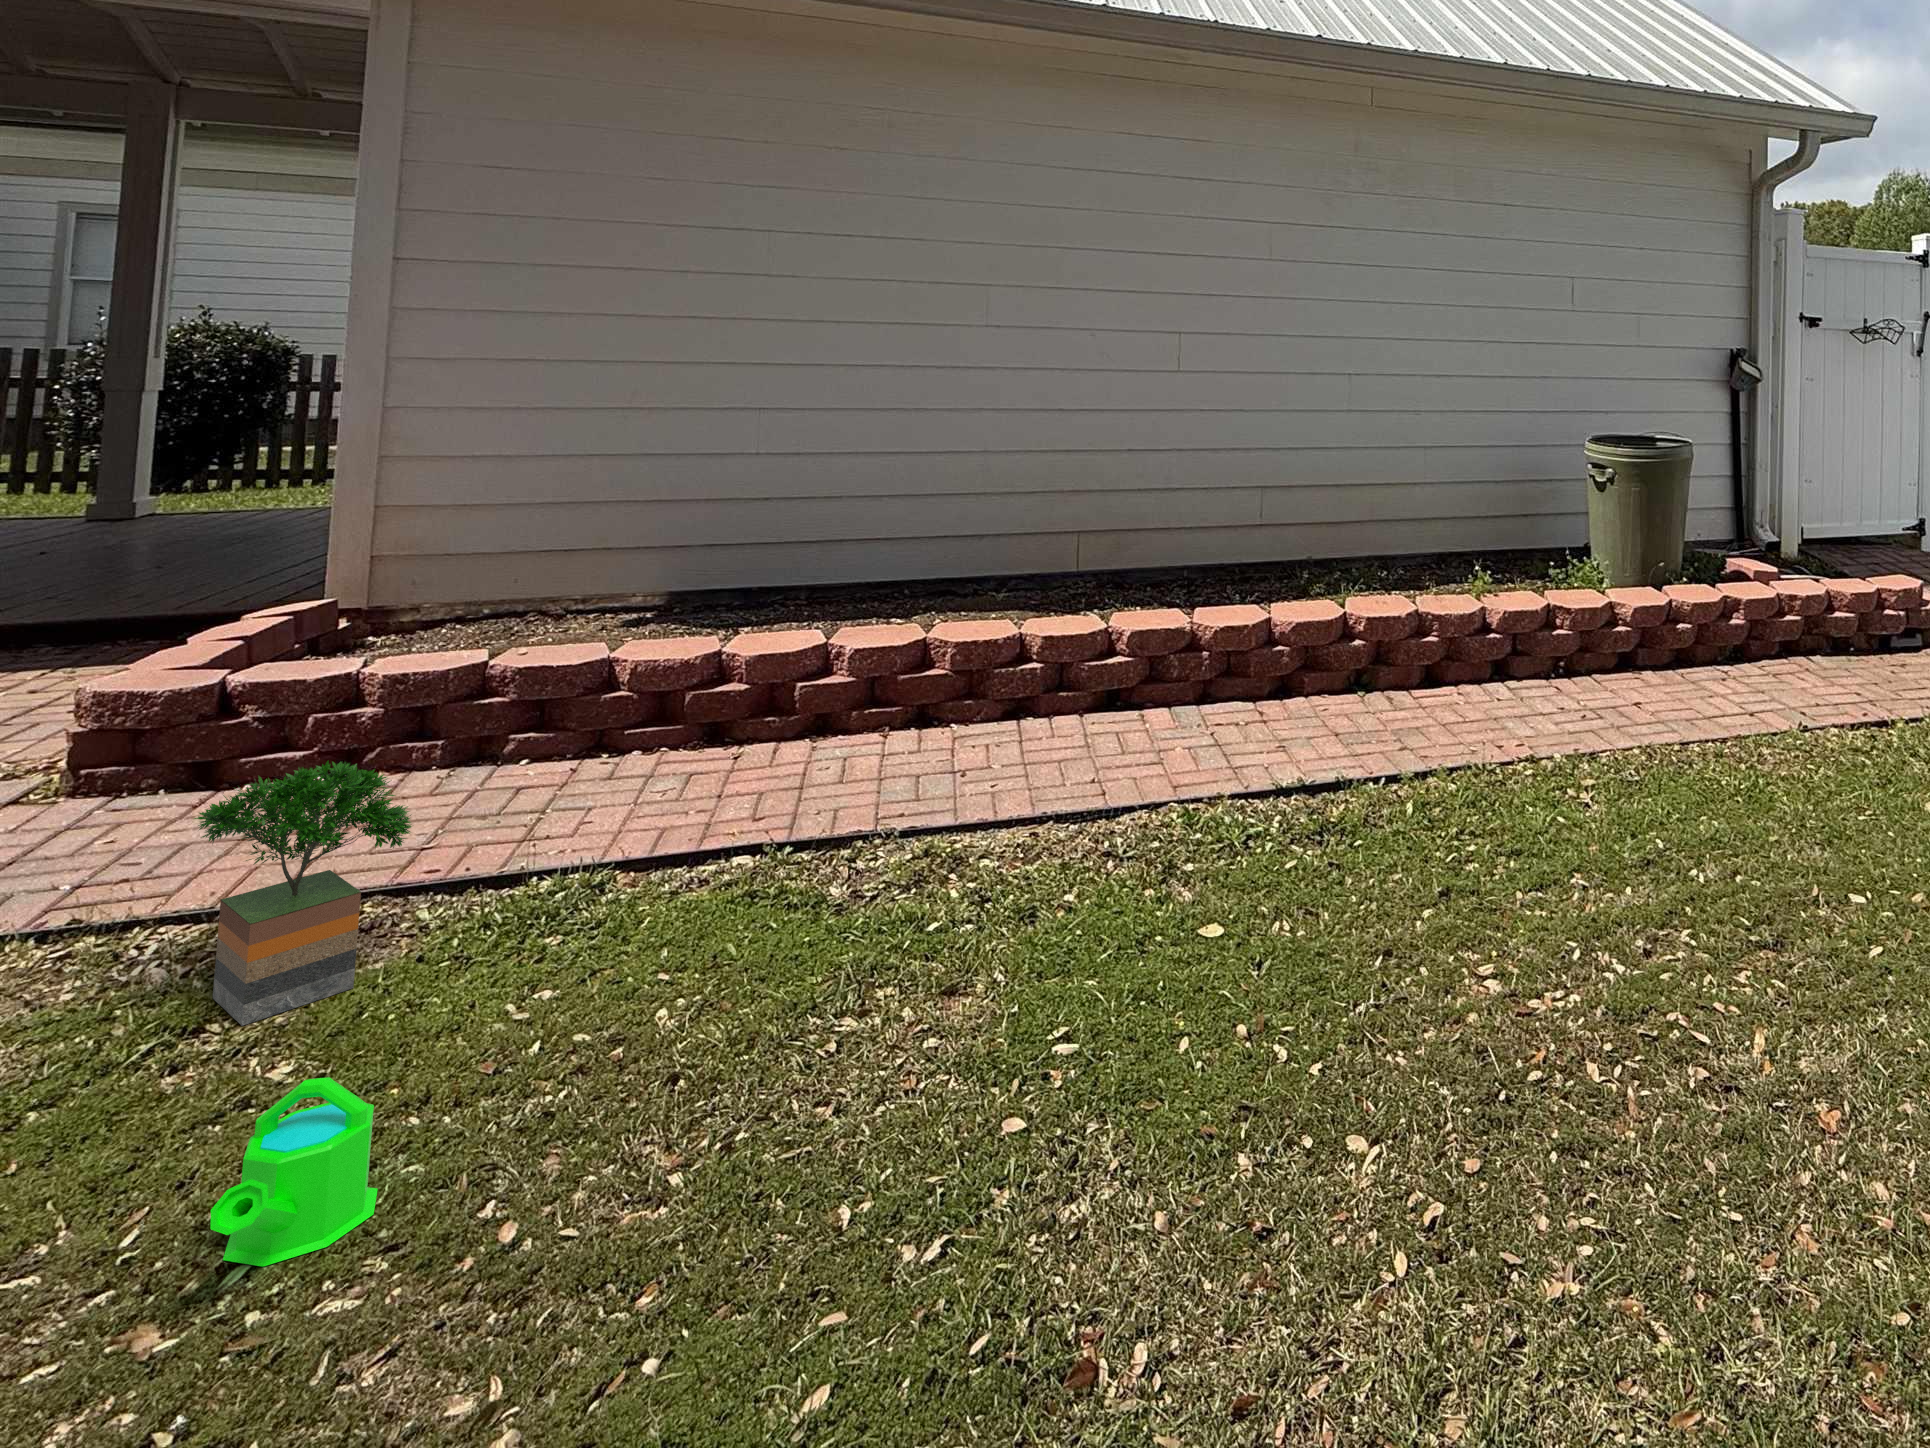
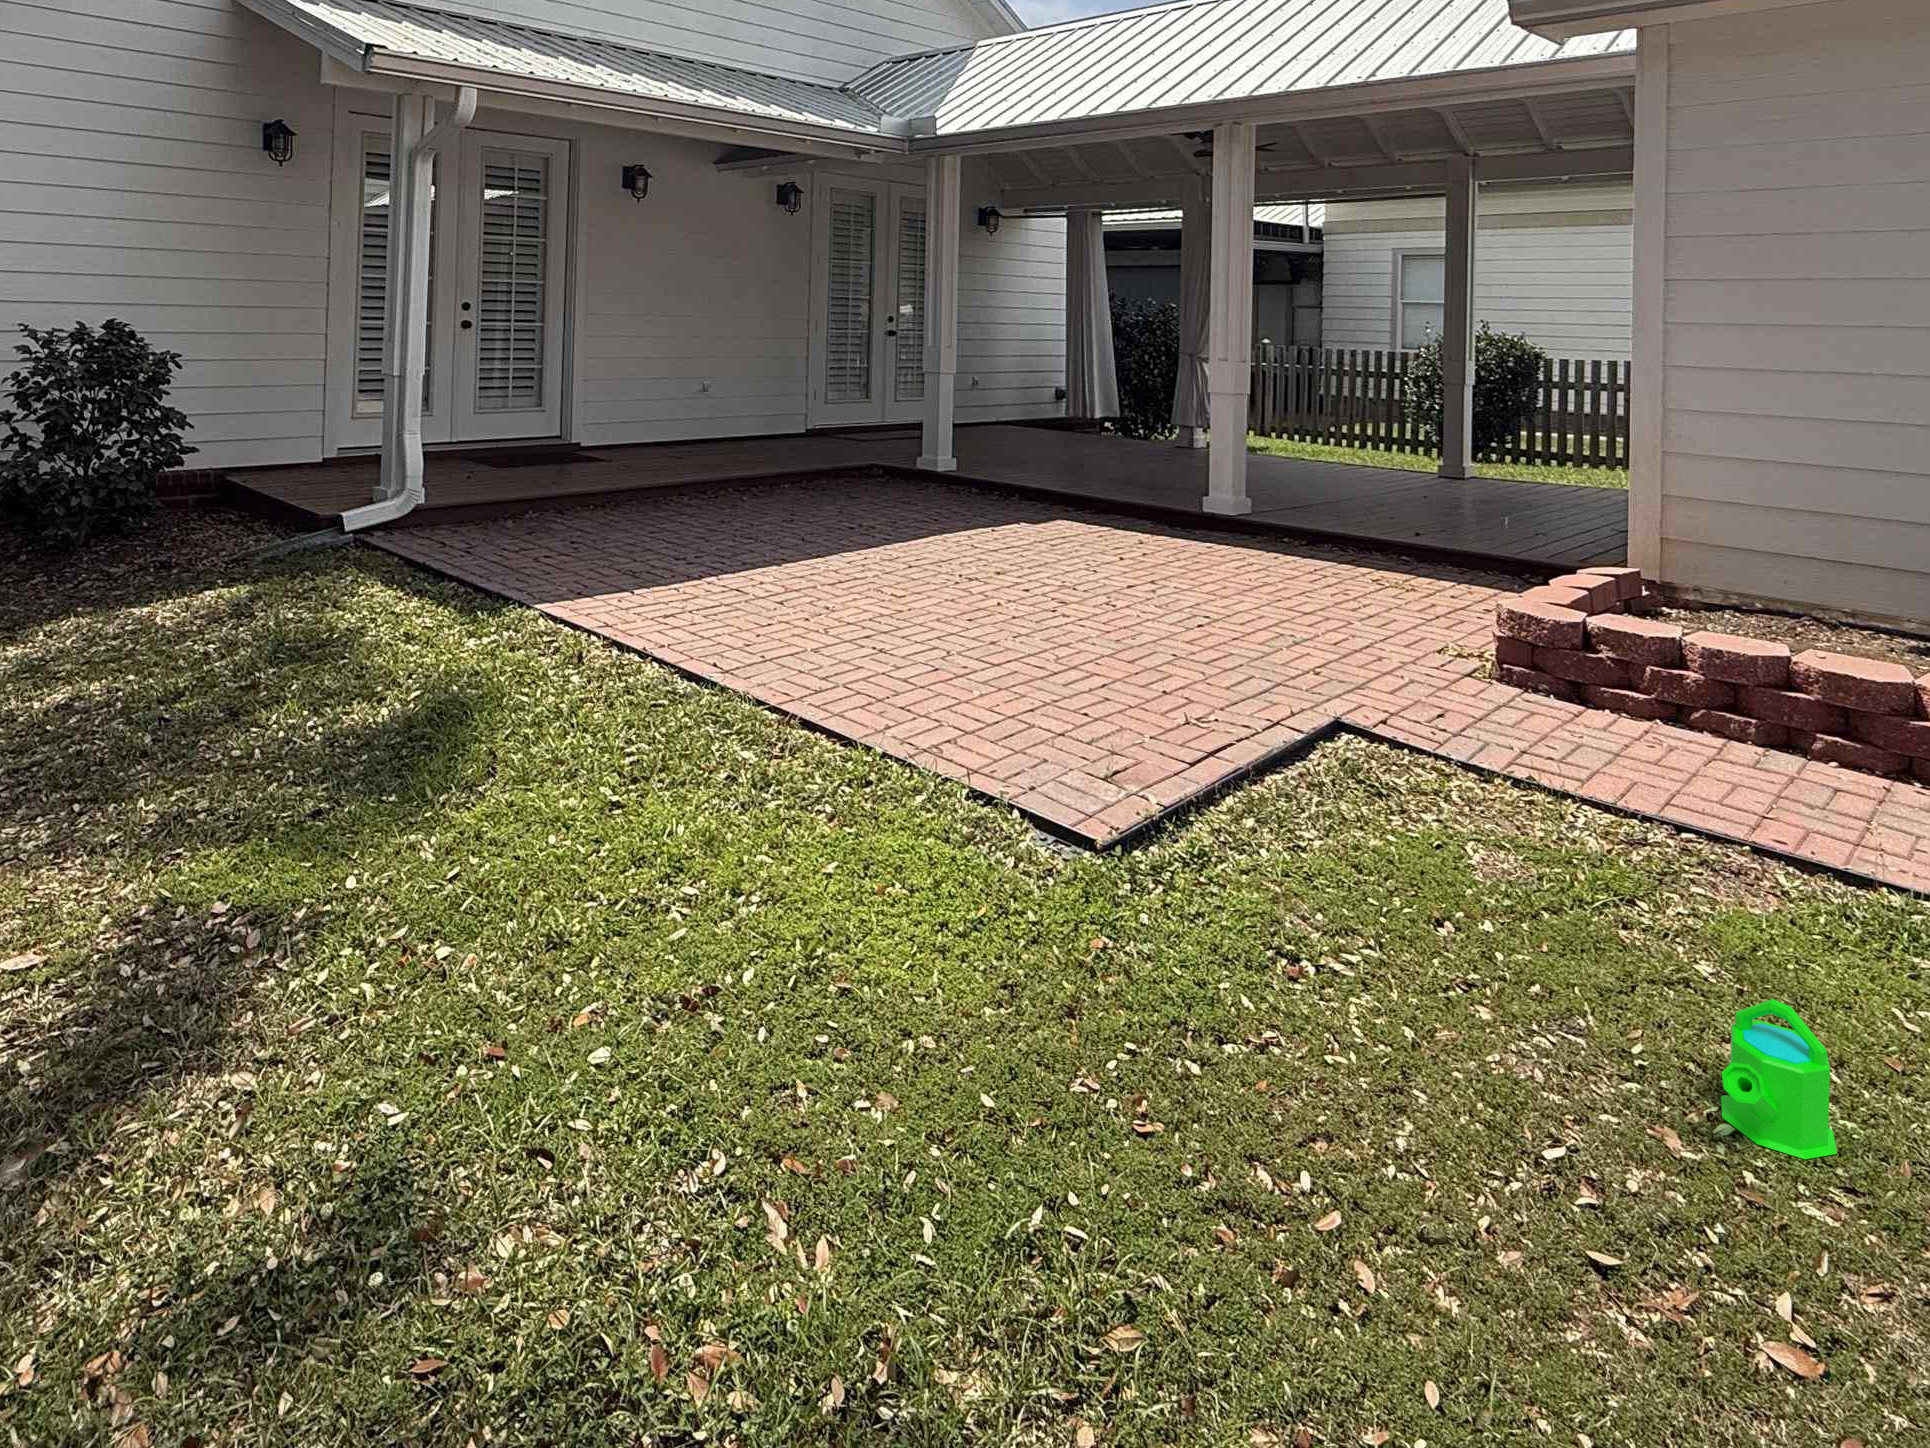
potted tree: present [194,761,412,1026] -> none [1625,713,1792,925]

